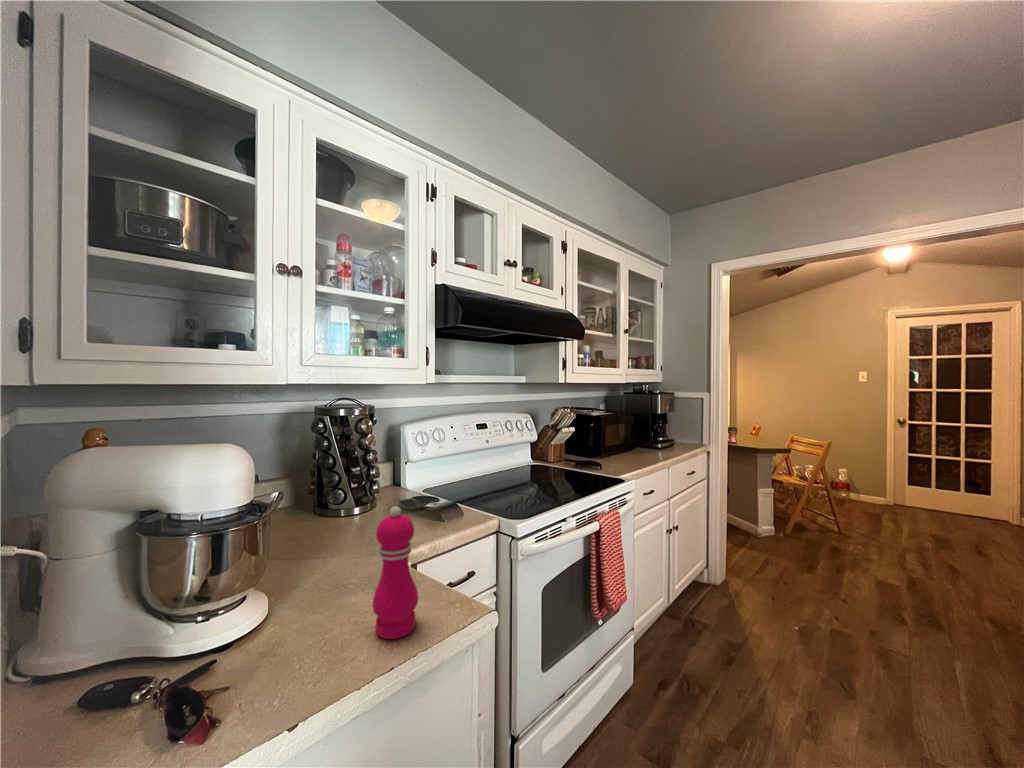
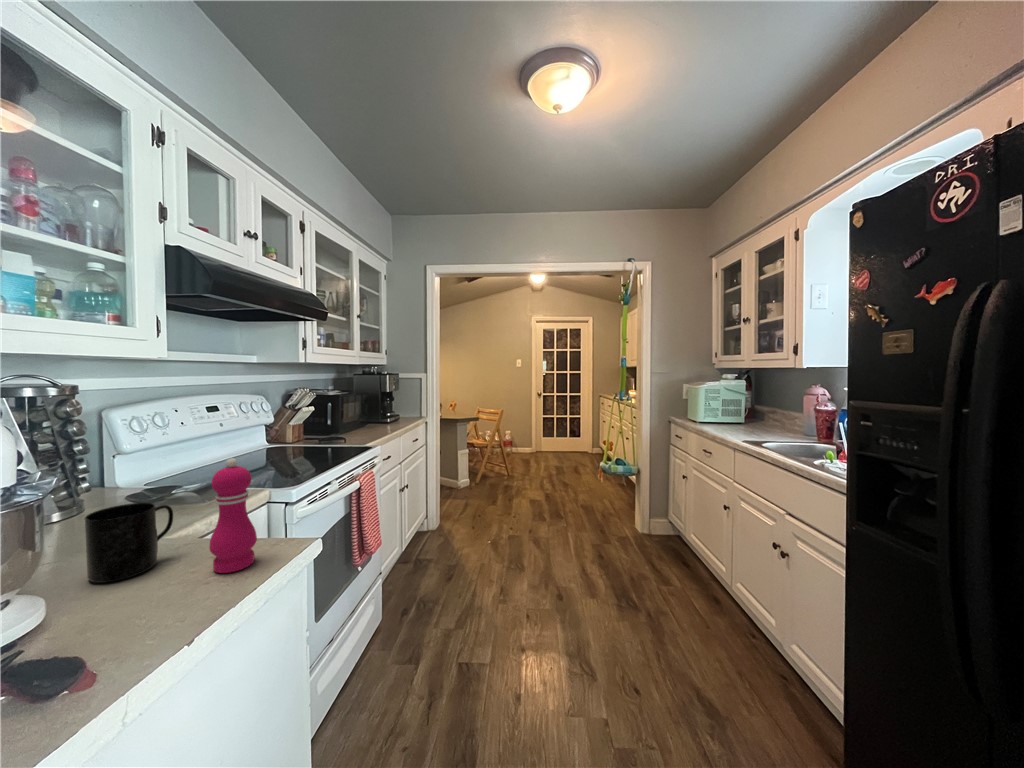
mug: none [306,527,374,604] -> present [85,503,173,583]

